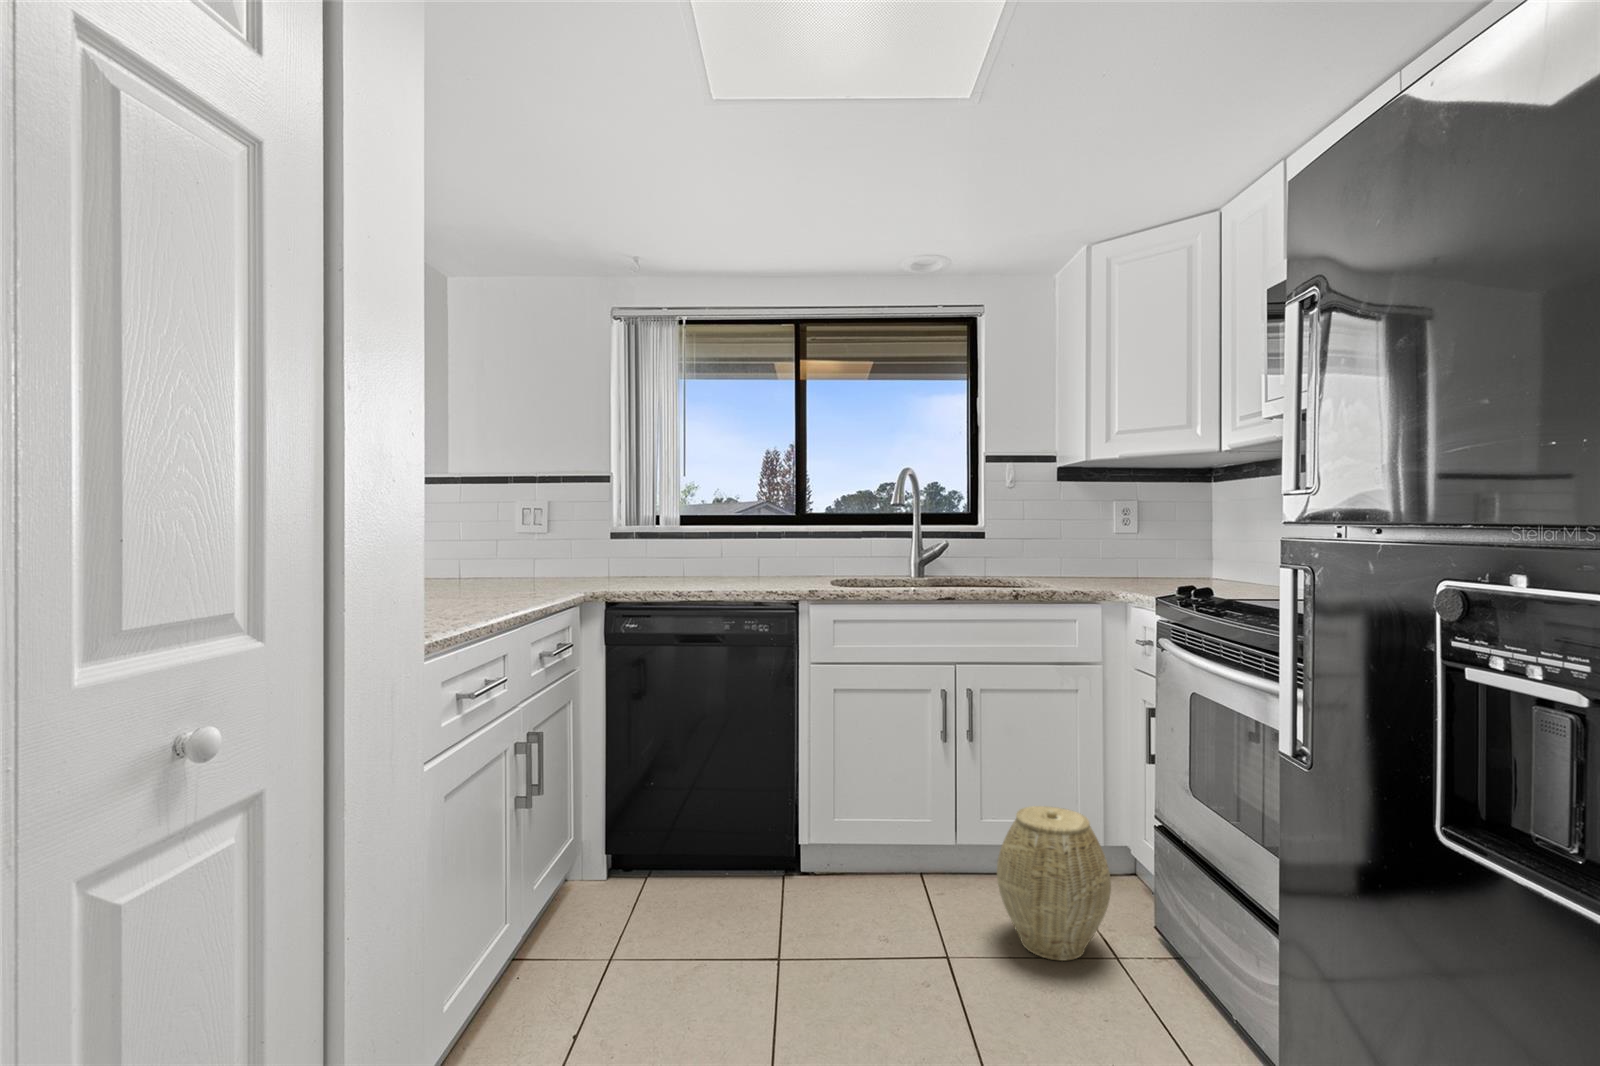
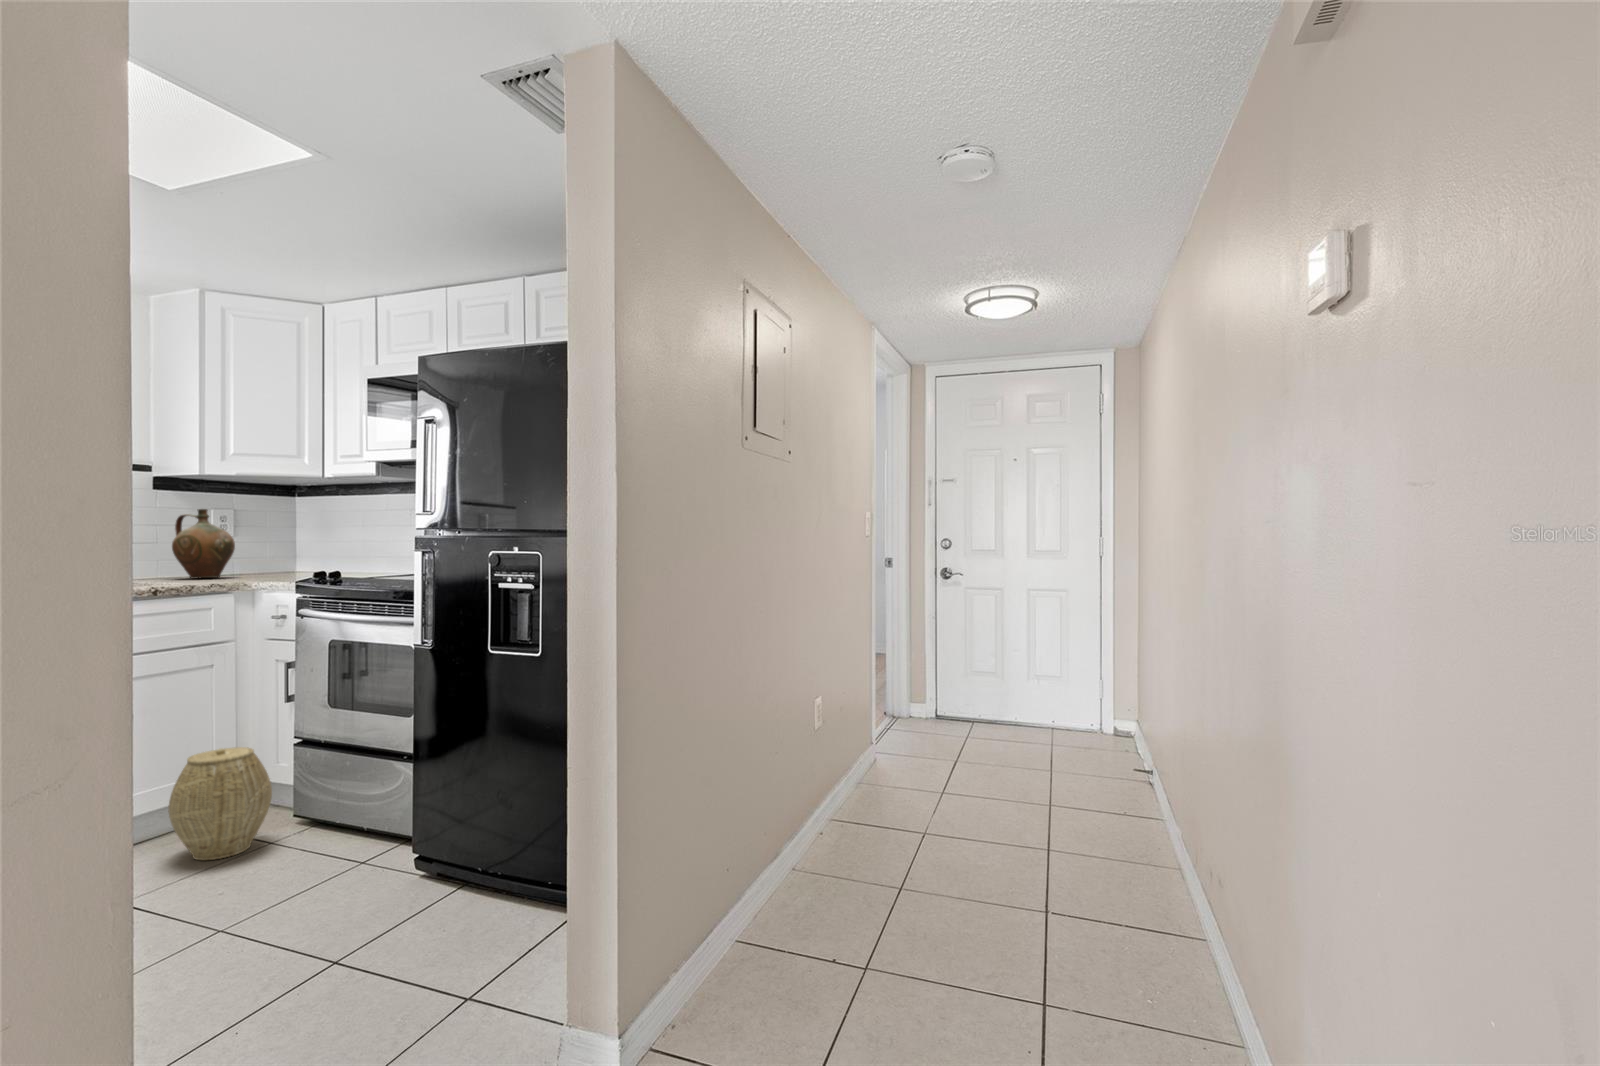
ceramic jug: none [1062,500,1125,581] -> present [172,509,235,579]

